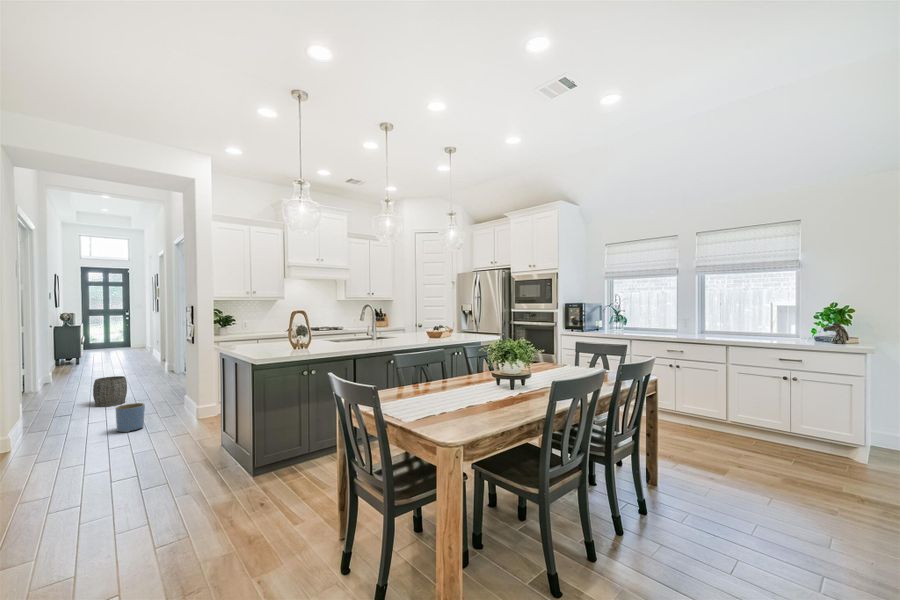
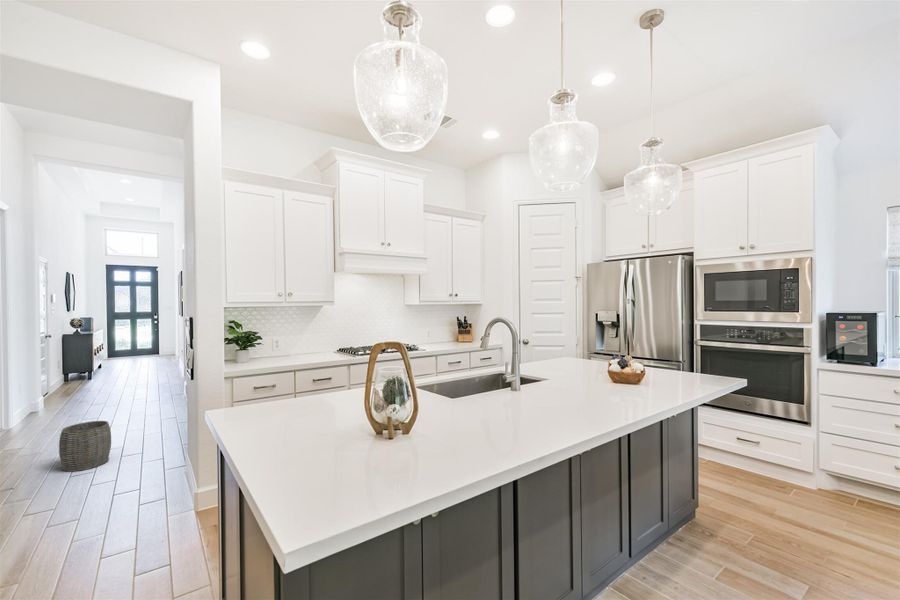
planter: present [116,403,145,432] -> none [54,491,108,552]

